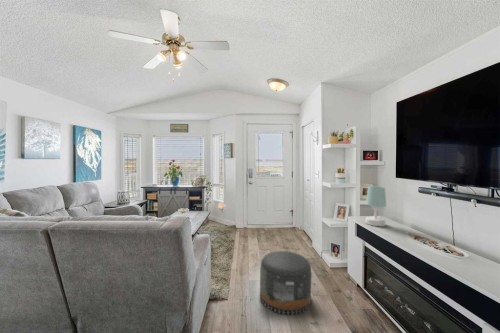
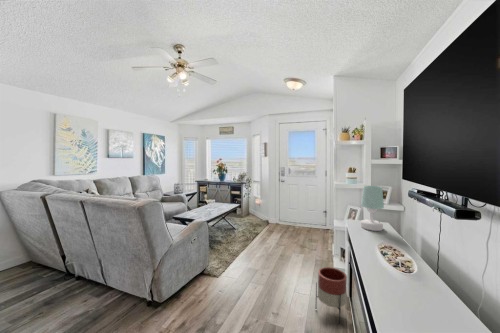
pouf: present [260,251,312,315] -> none [242,243,290,302]
planter: none [345,266,375,318] -> present [315,267,347,324]

